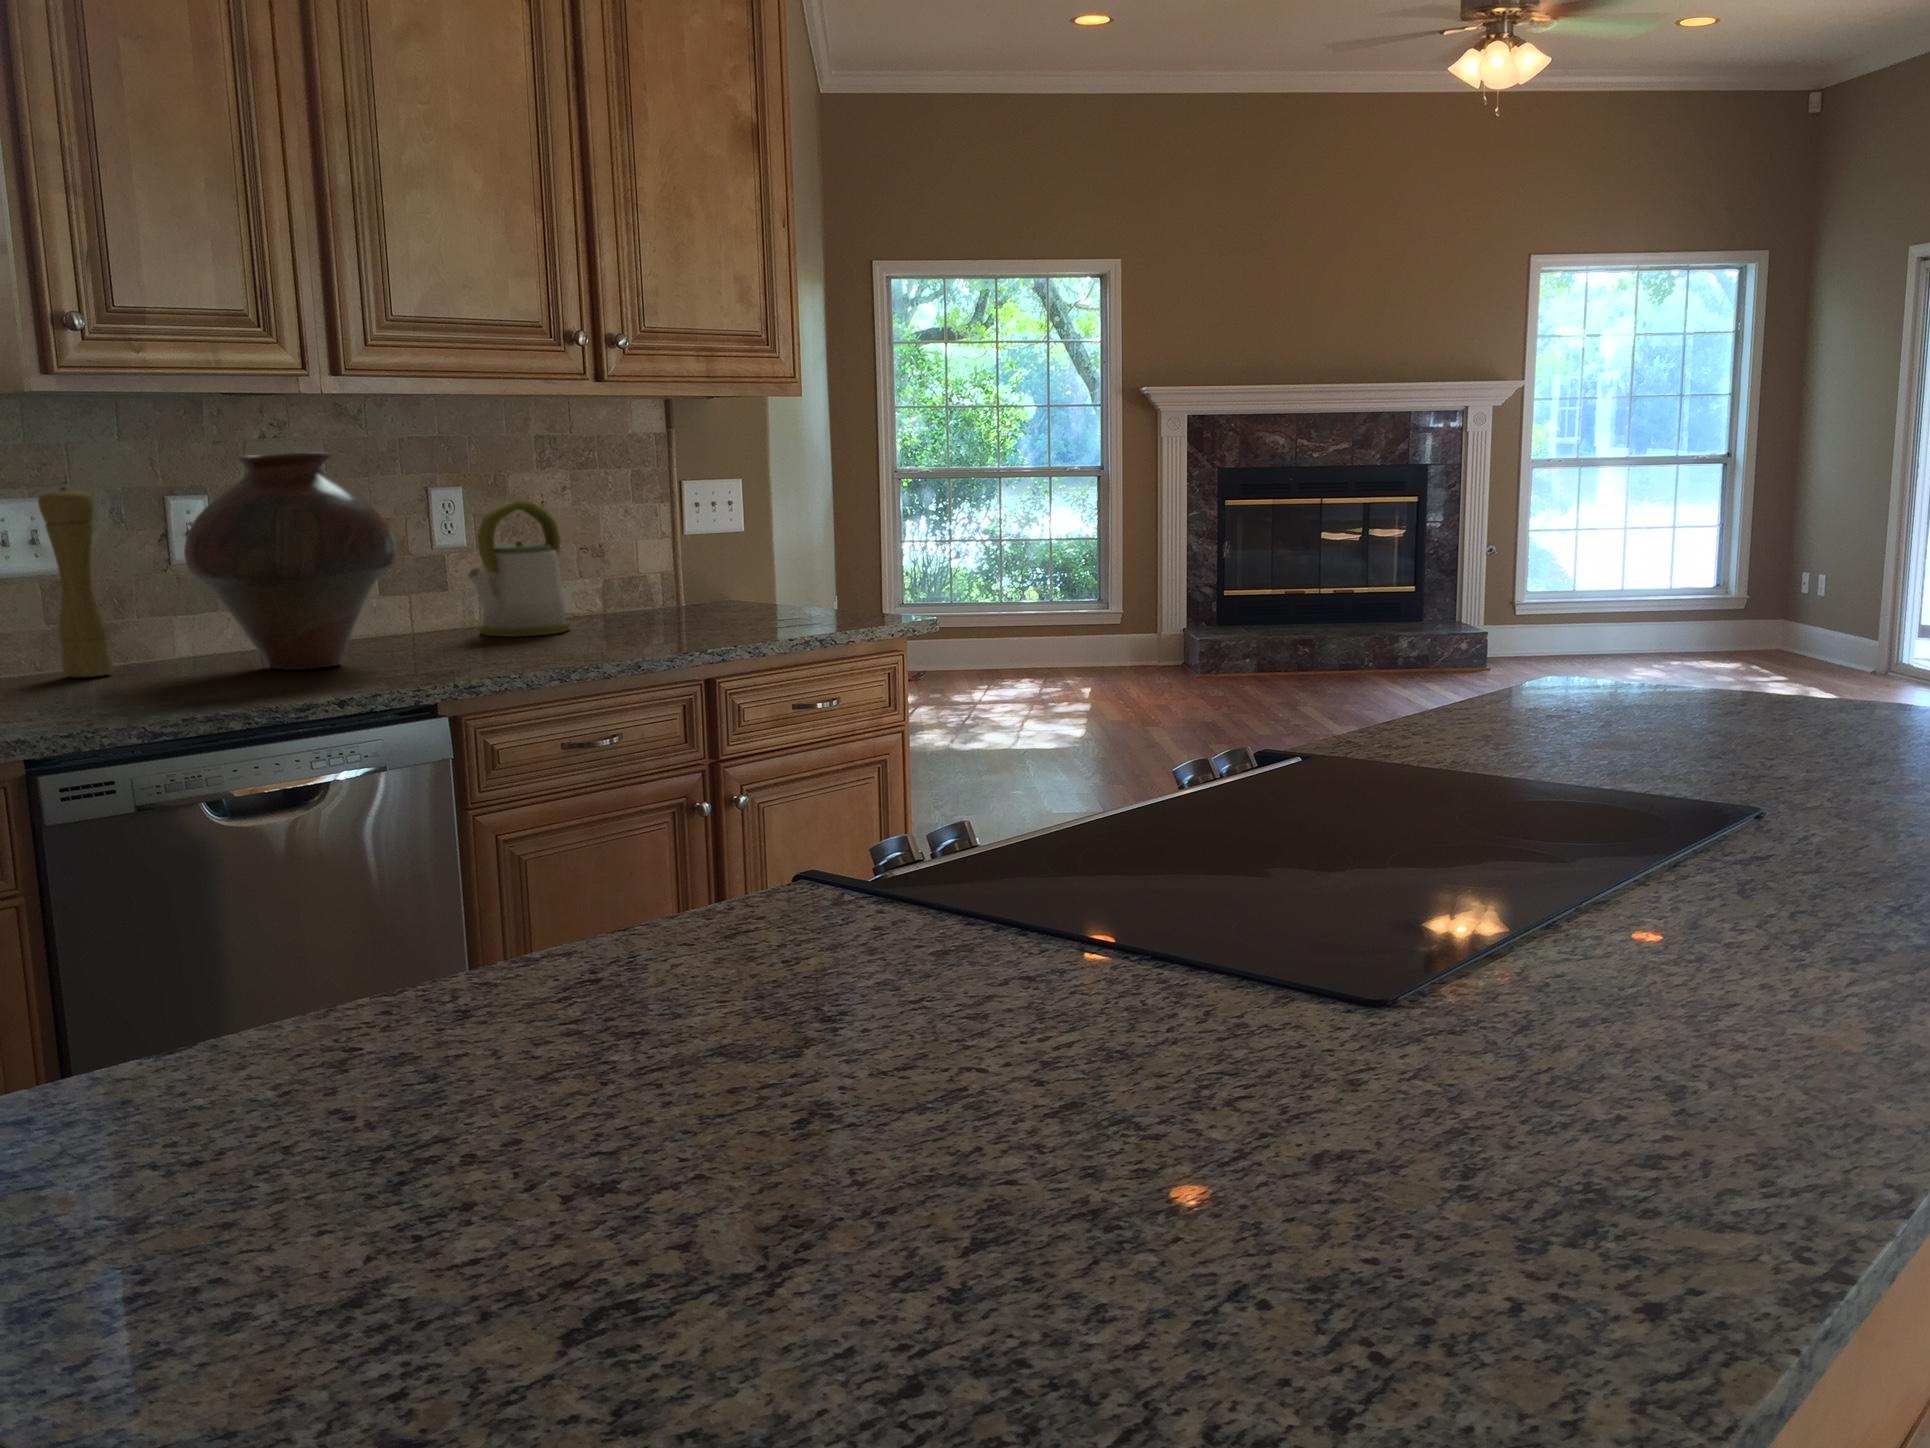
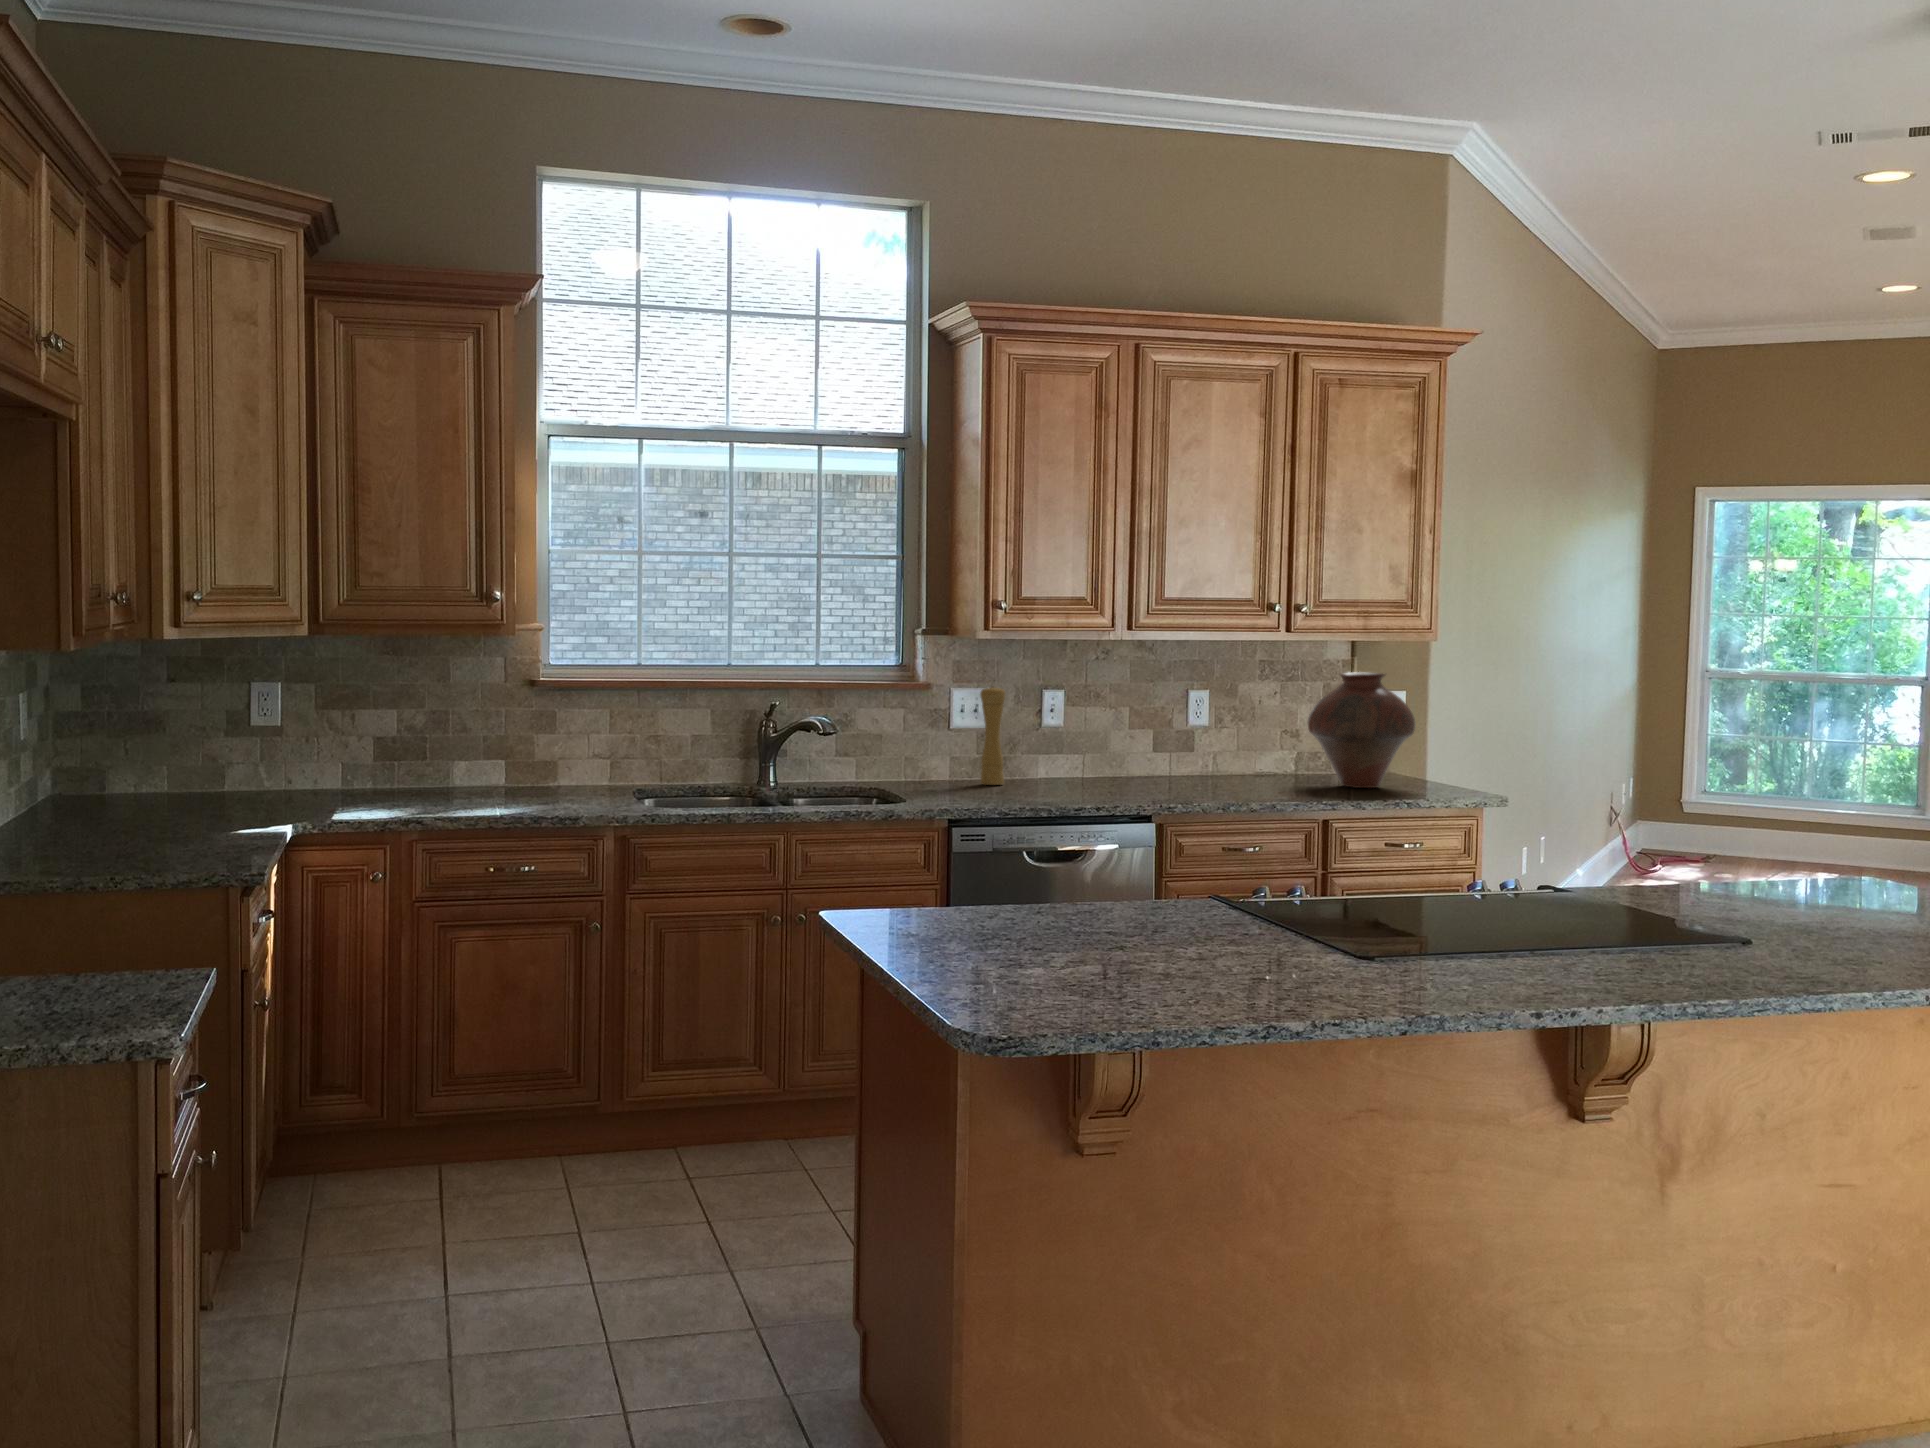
vase: present [184,452,396,670] -> present [1308,672,1416,788]
kettle: present [468,501,571,637] -> none [1200,702,1262,785]

